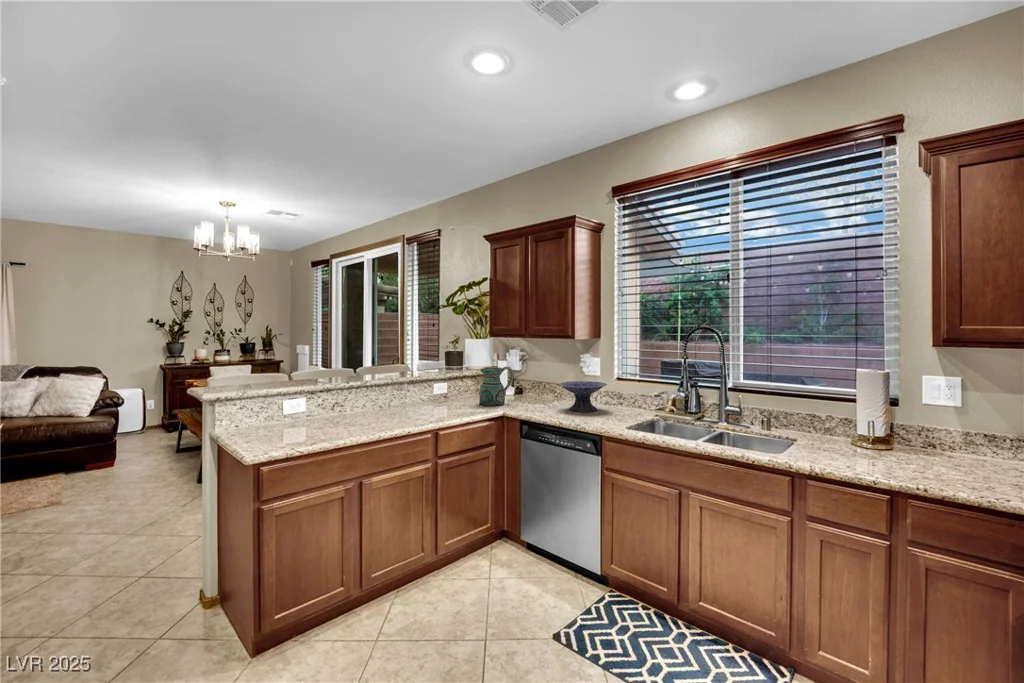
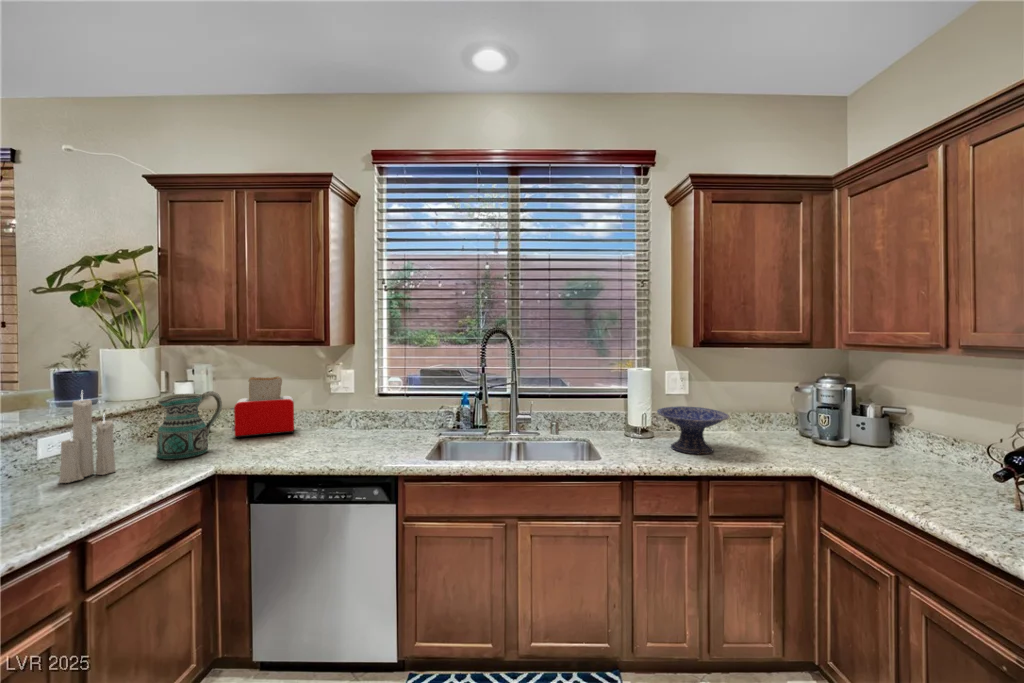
candle: none [436,357,460,407] -> present [59,394,116,483]
toaster: none [522,360,561,402] -> present [230,377,294,438]
decorative bowl: present [559,381,607,412] -> present [657,406,729,454]

